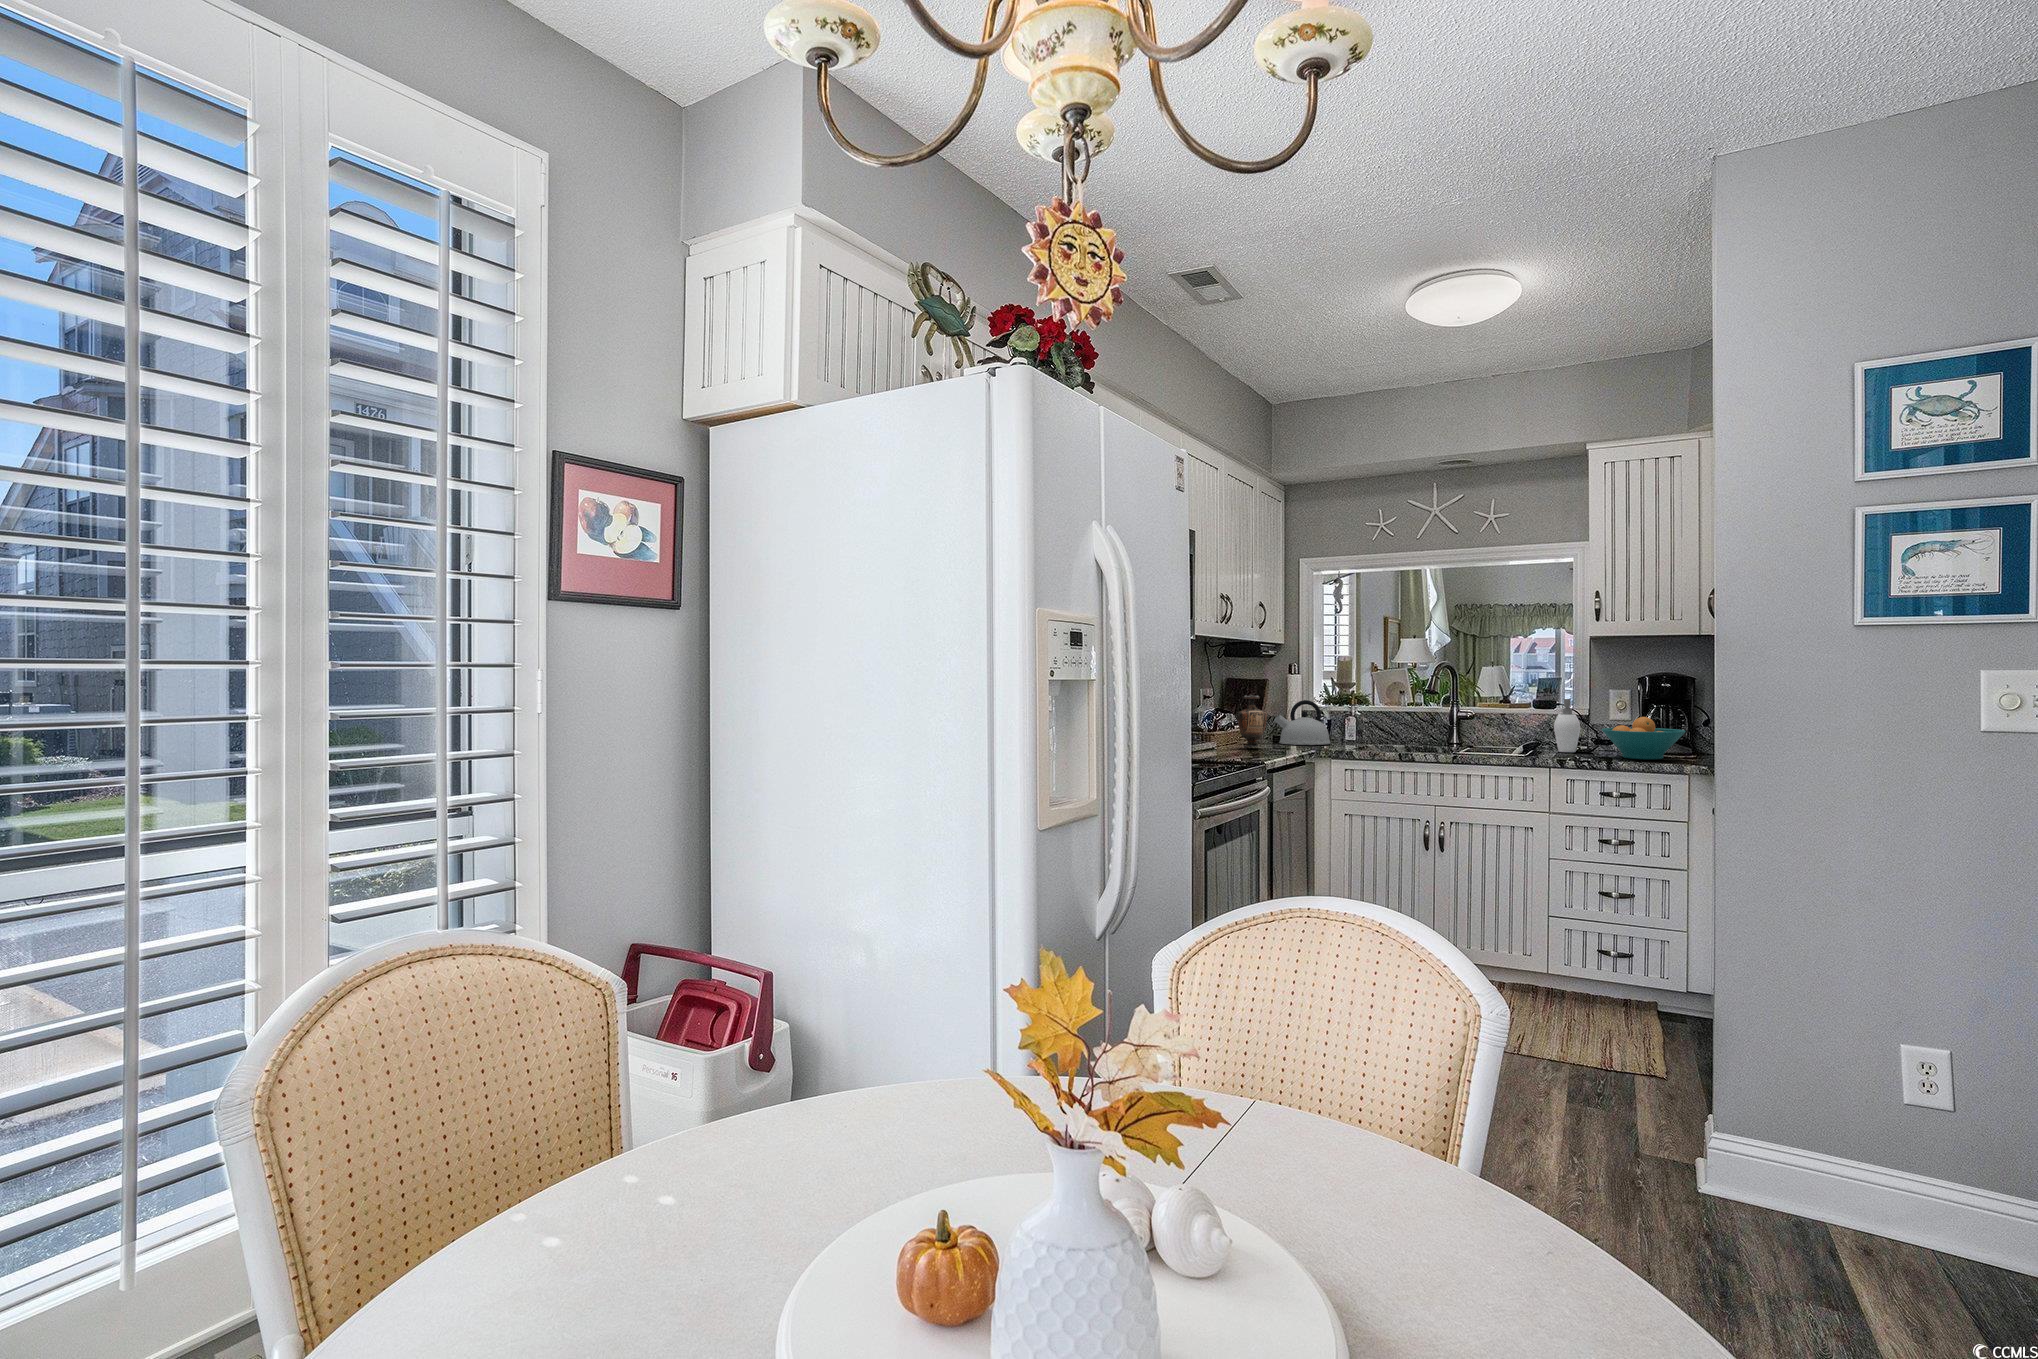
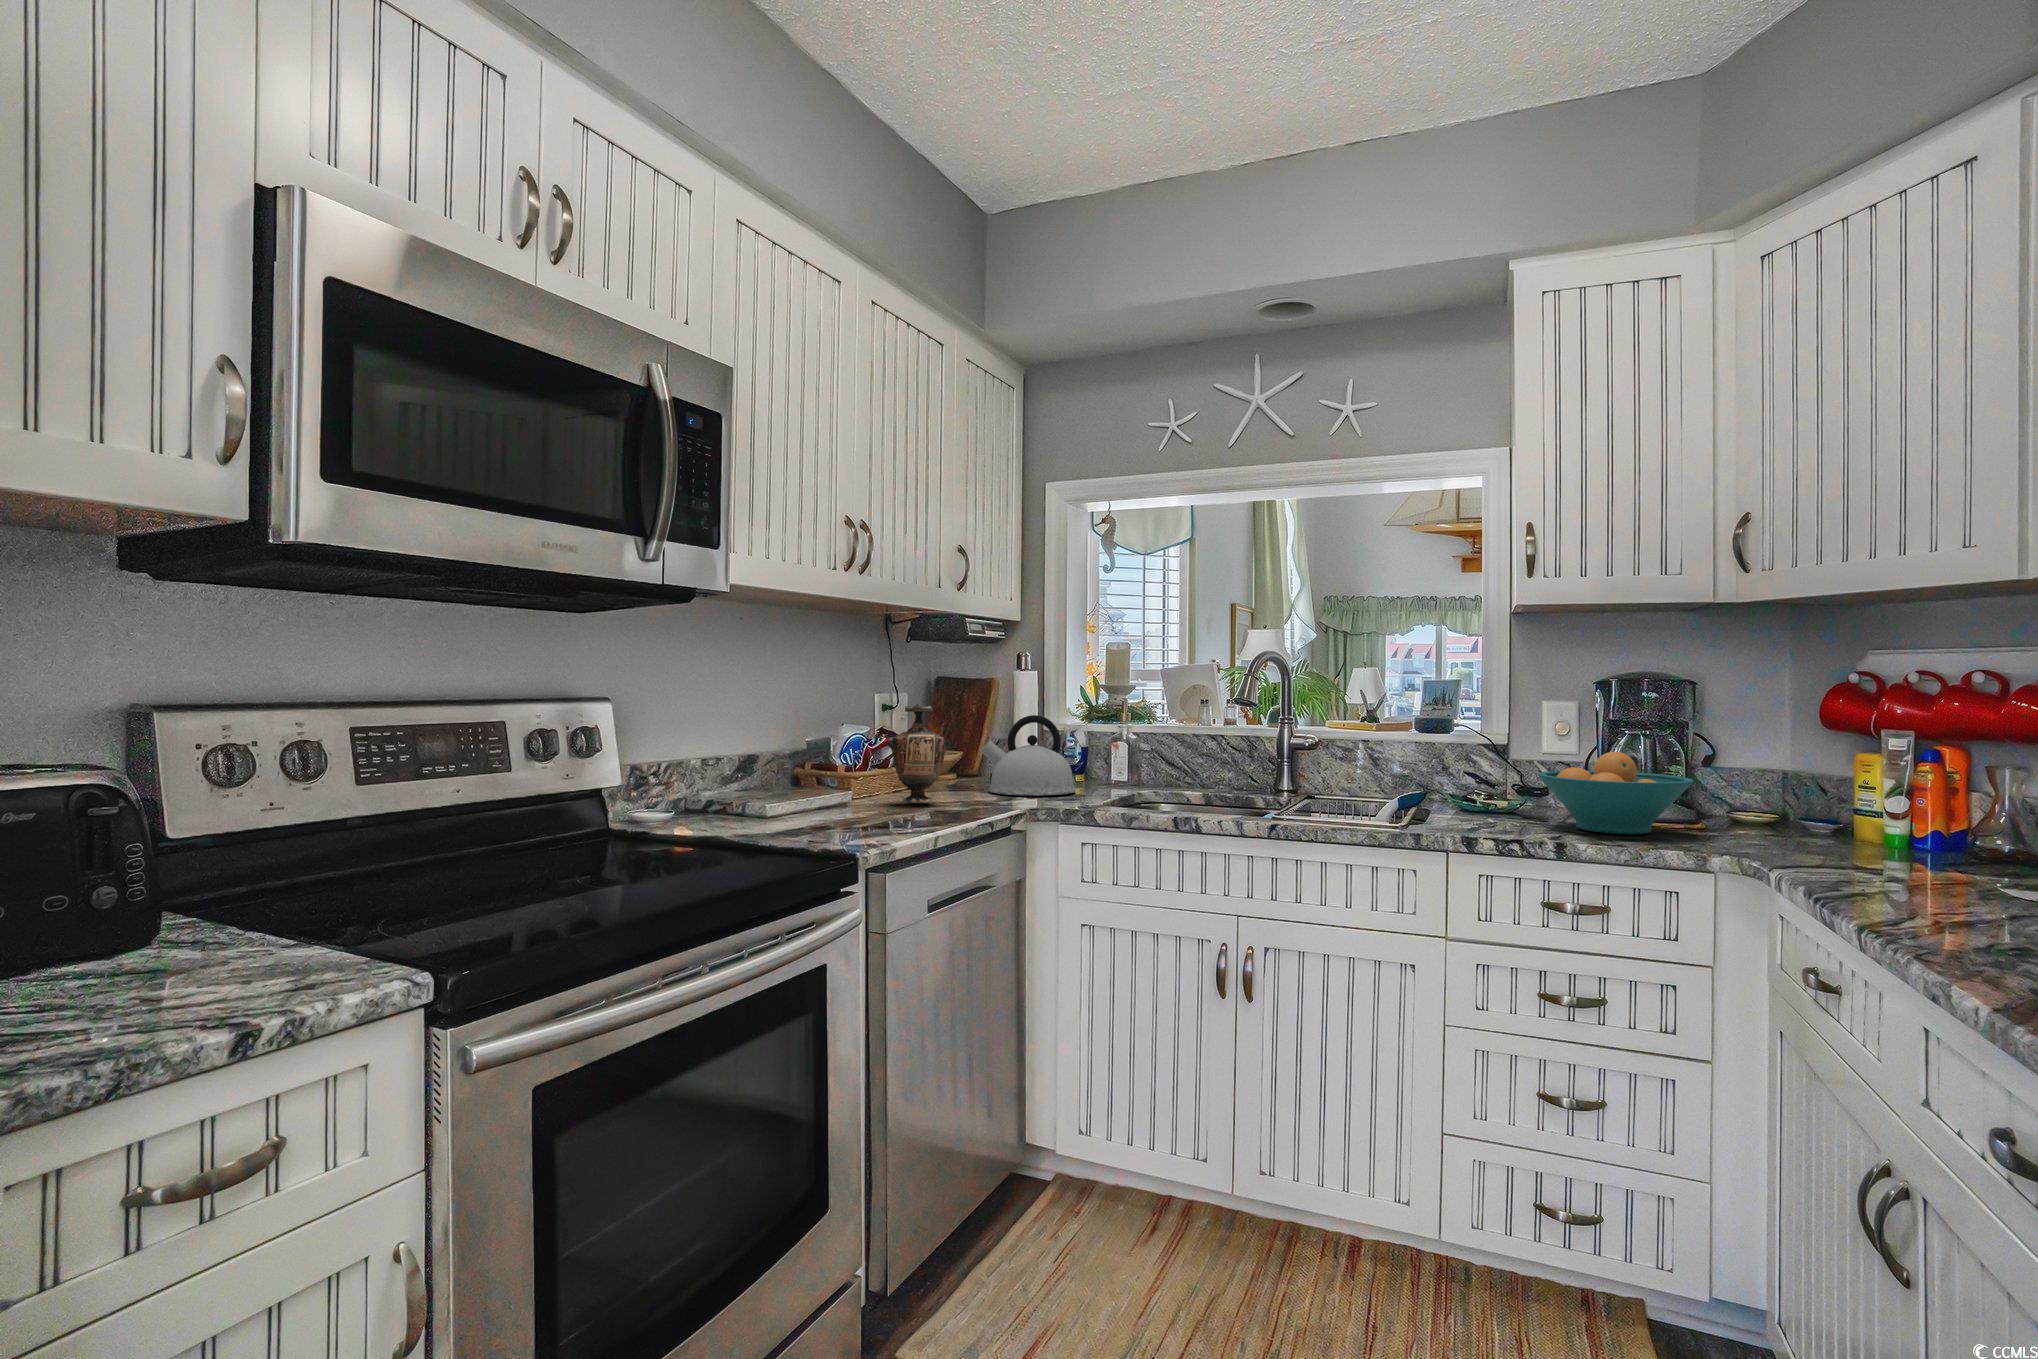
soap dispenser: present [1554,699,1580,752] -> none [1451,717,1509,813]

